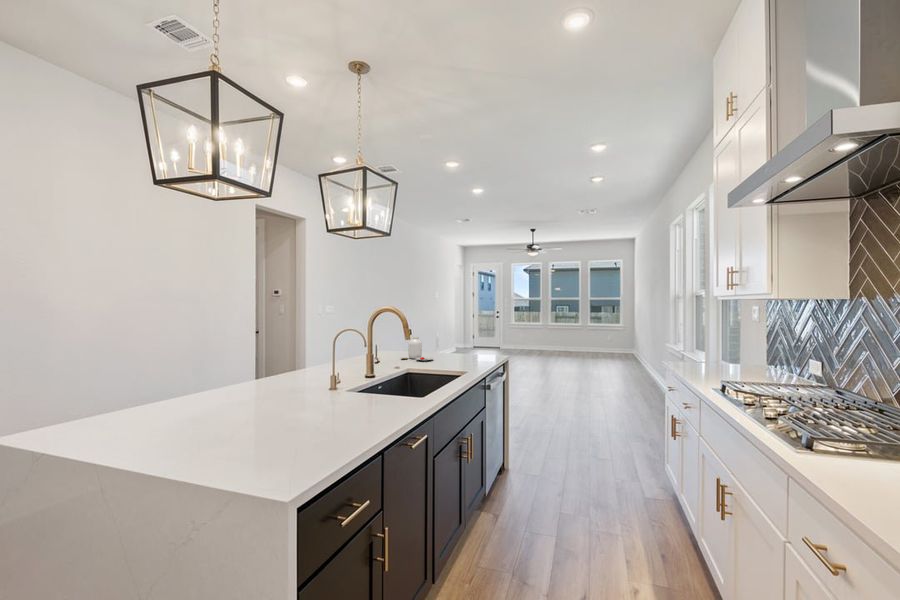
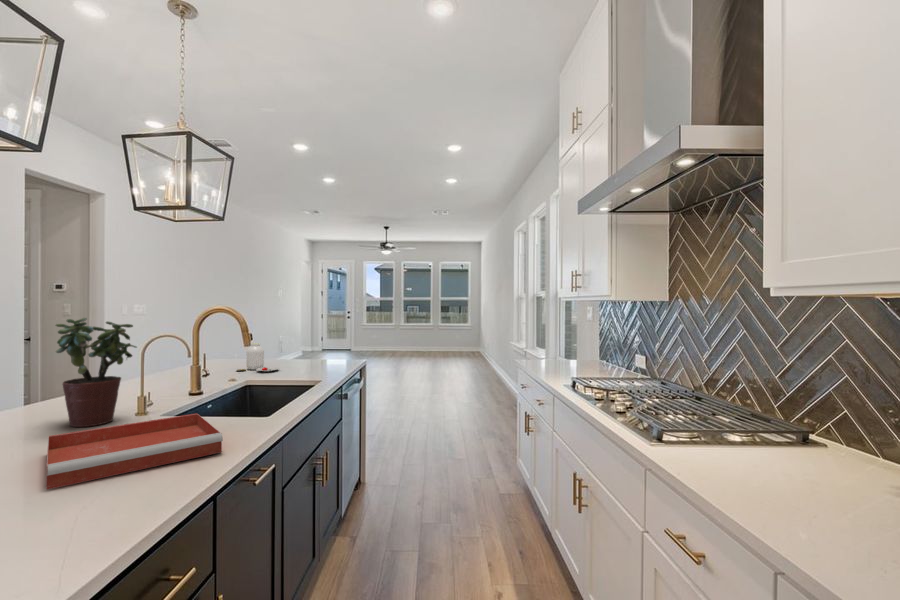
potted plant: none [285,313,333,392] -> present [56,318,136,427]
tray: none [282,387,389,428] -> present [46,413,223,489]

